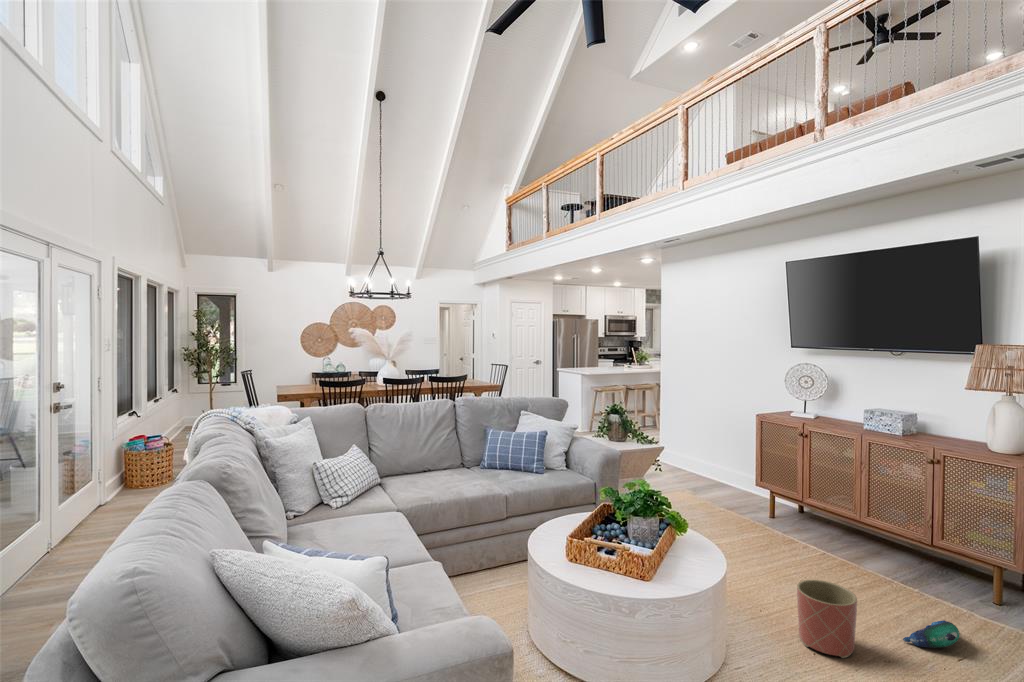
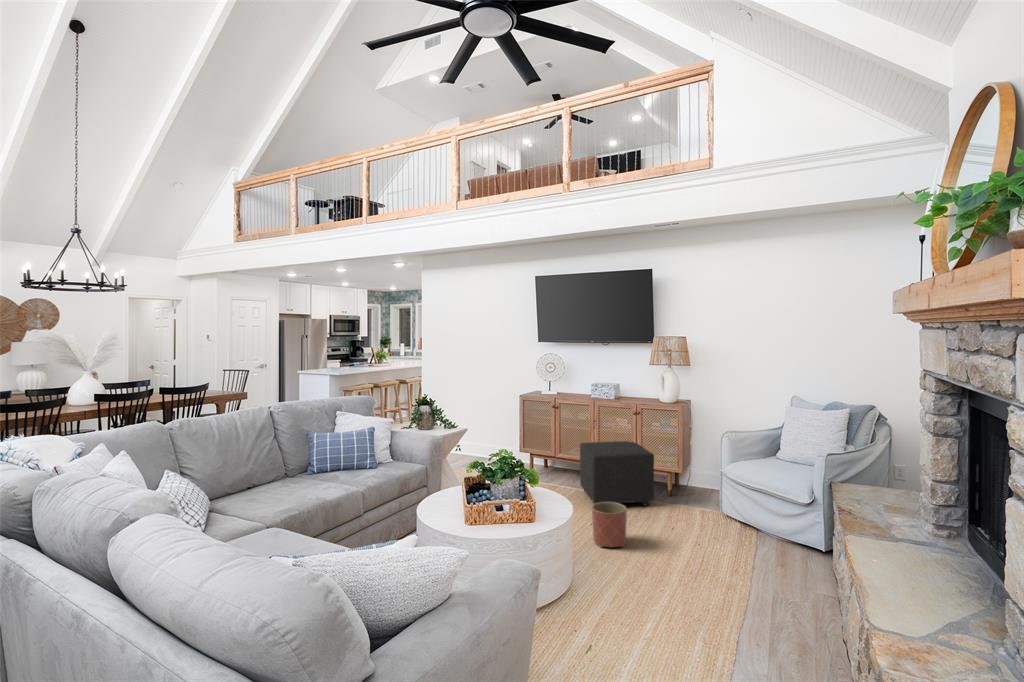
ottoman: none [831,487,951,604] -> present [580,441,654,506]
plush toy: present [903,620,960,648] -> none [644,511,669,530]

